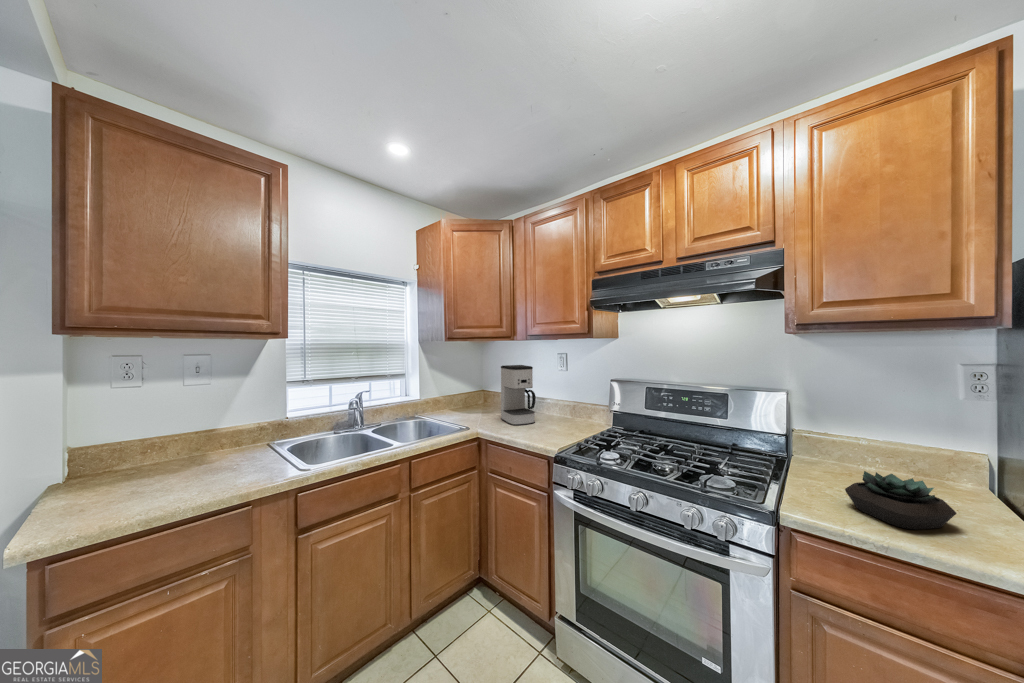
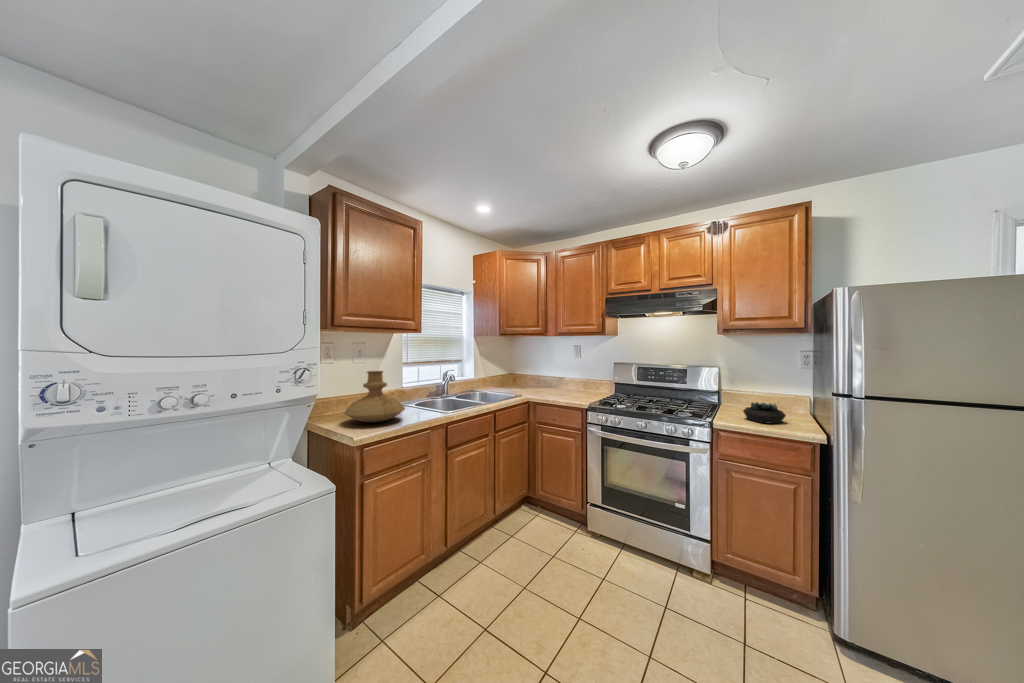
coffee maker: present [501,365,536,425] -> none [536,354,562,394]
vase: none [72,402,216,496] -> present [344,371,405,422]

